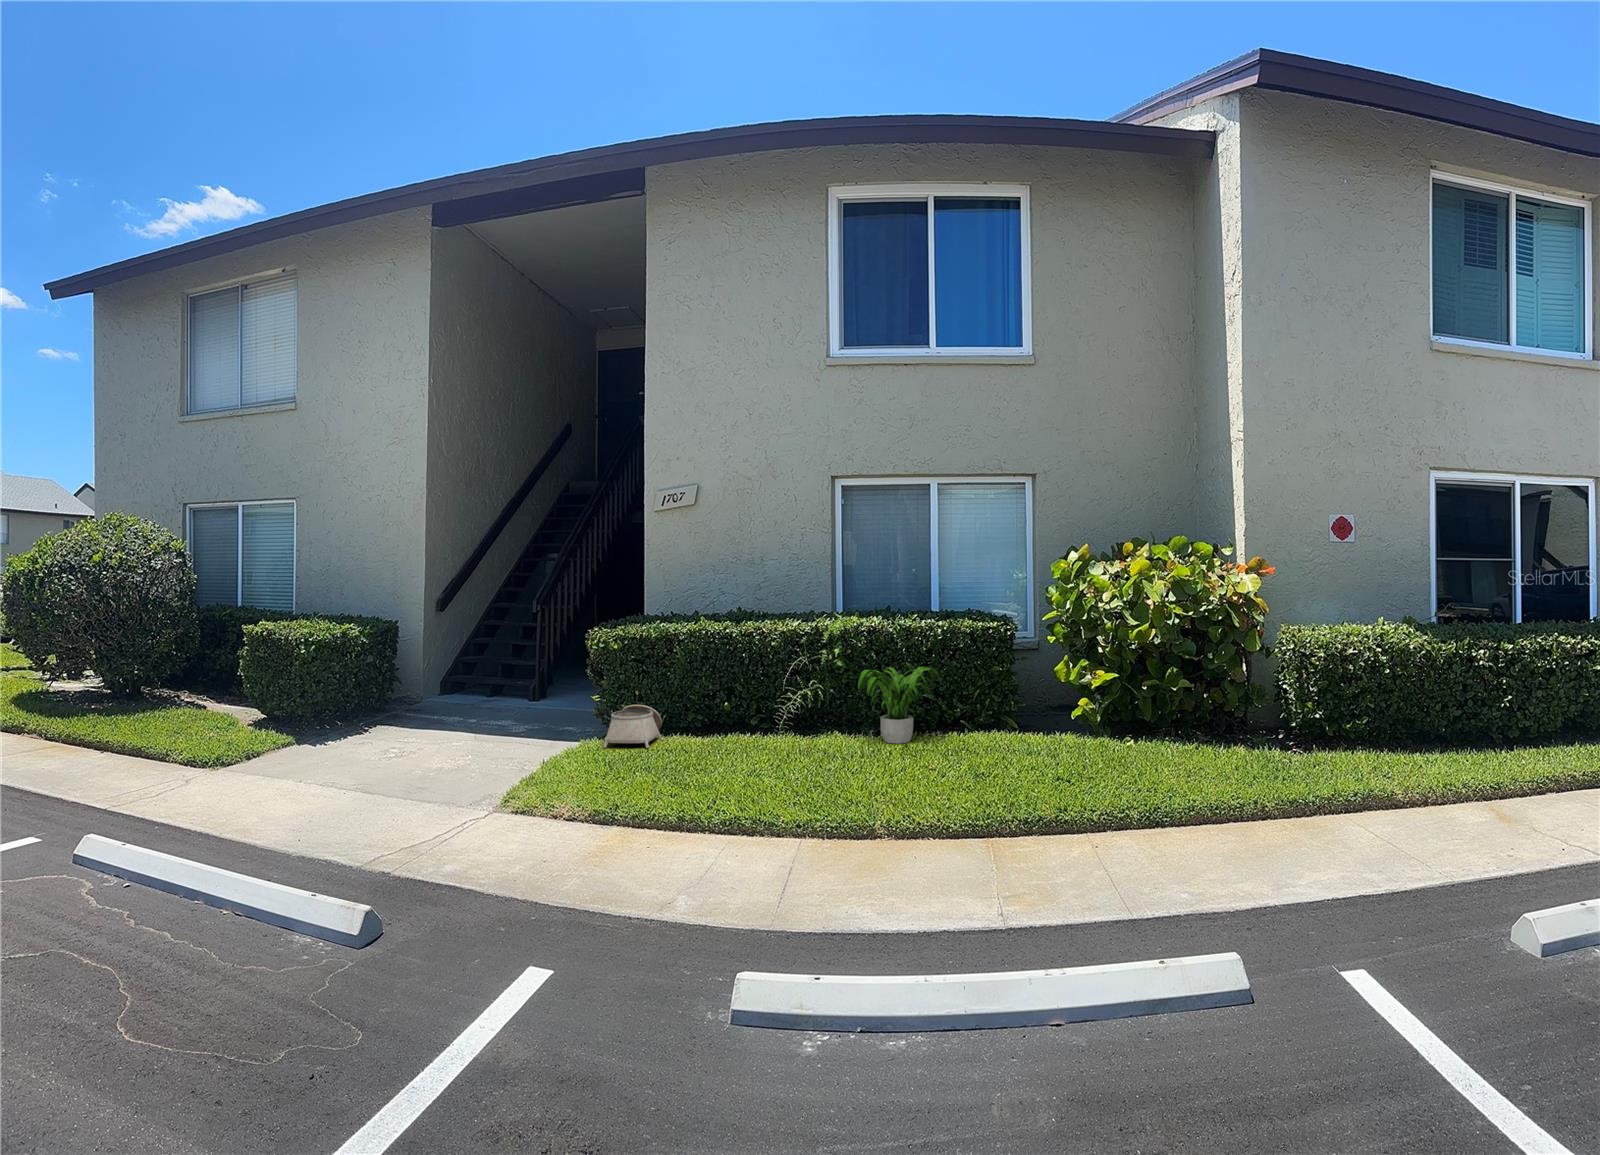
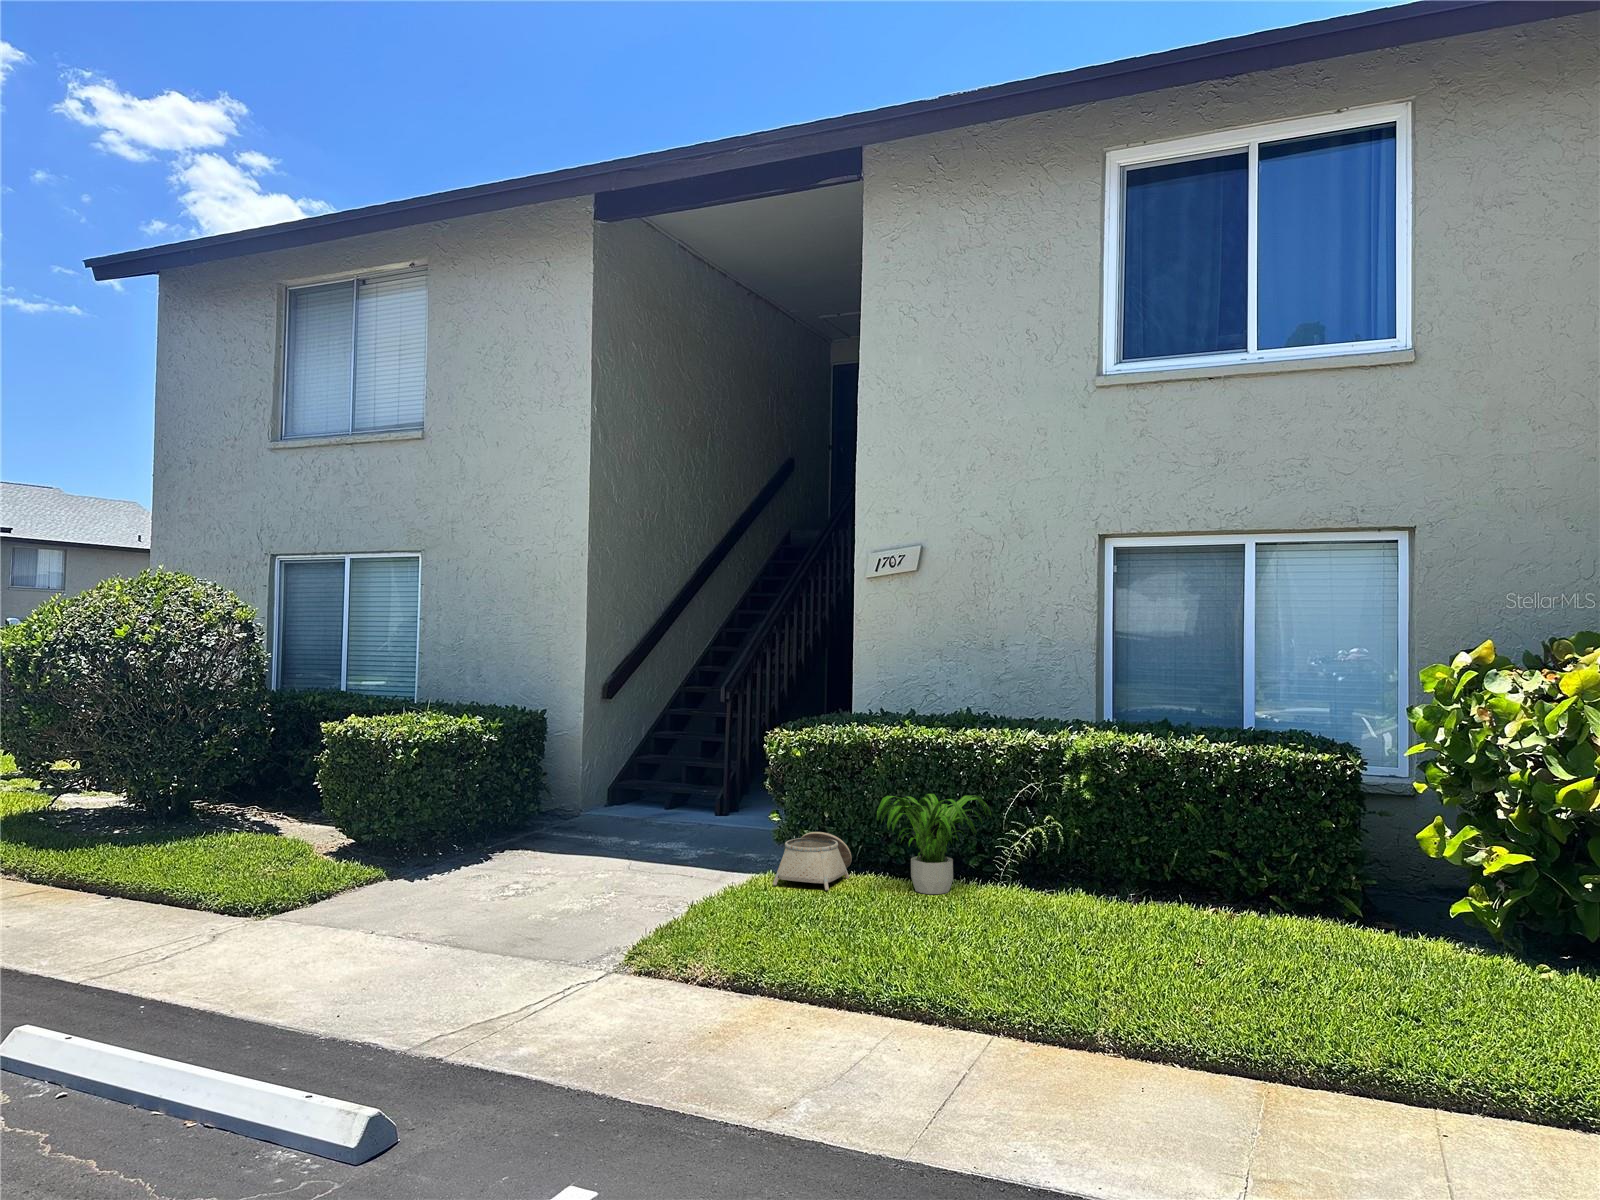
potted plant: present [858,667,940,744] -> present [877,794,992,894]

